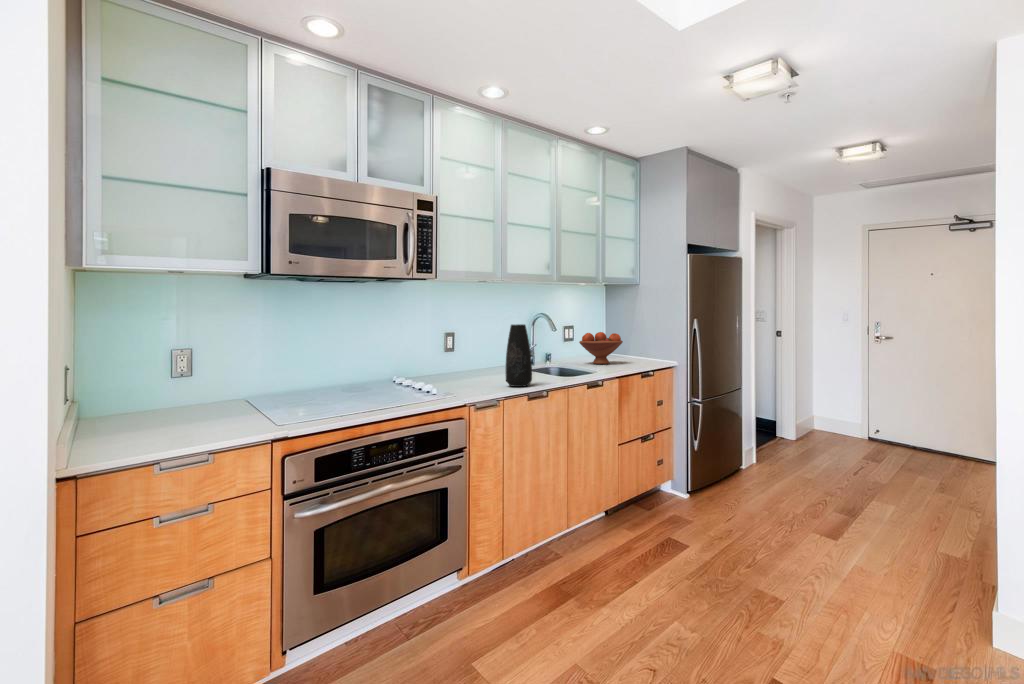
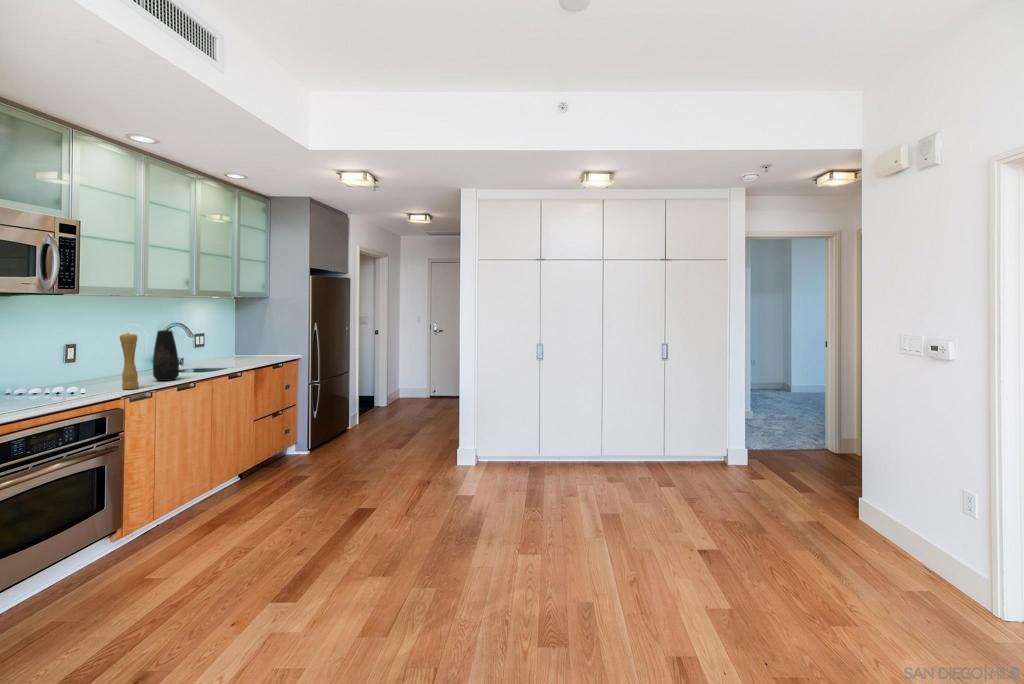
pepper mill: none [469,326,486,395] -> present [120,333,138,389]
fruit bowl: present [579,332,623,364] -> none [215,333,255,359]

